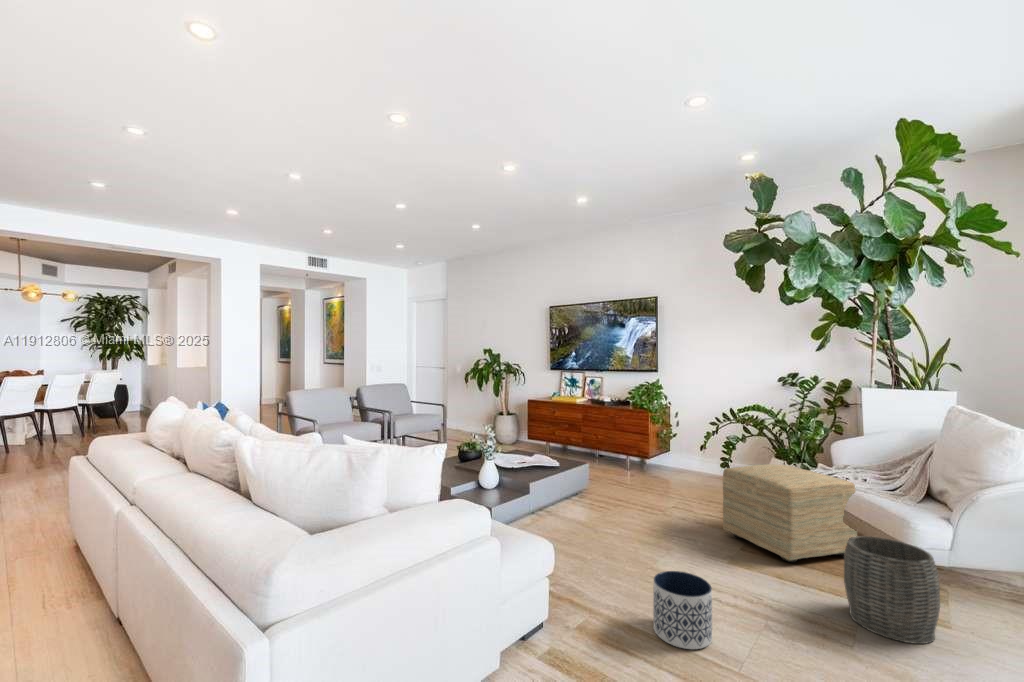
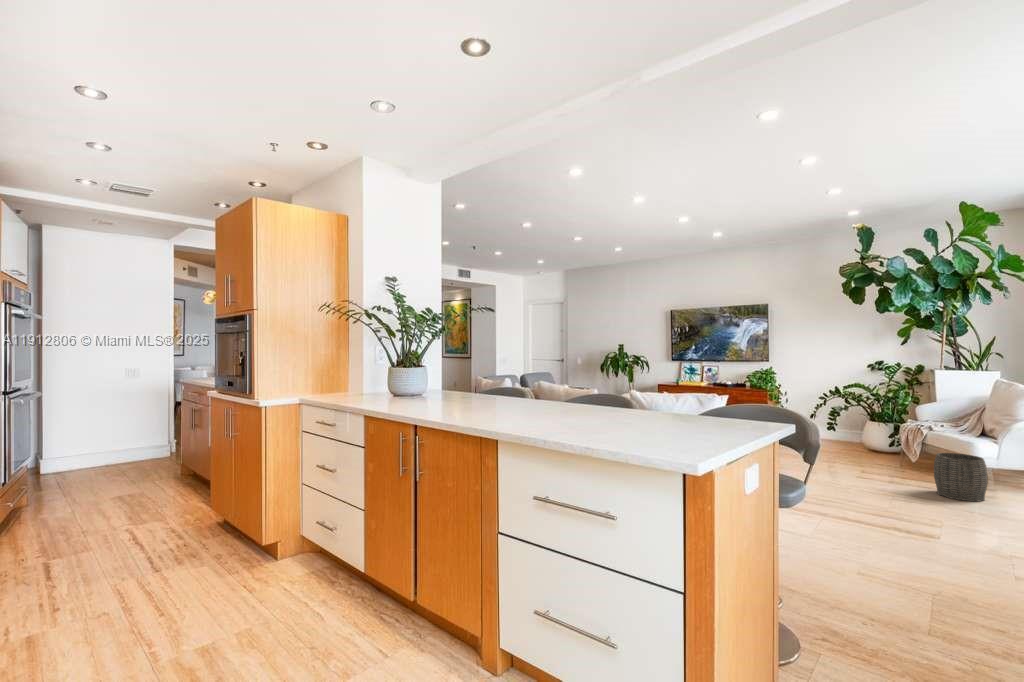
ottoman: present [723,464,857,562] -> none [845,422,936,476]
planter: present [653,571,712,649] -> none [834,470,869,503]

